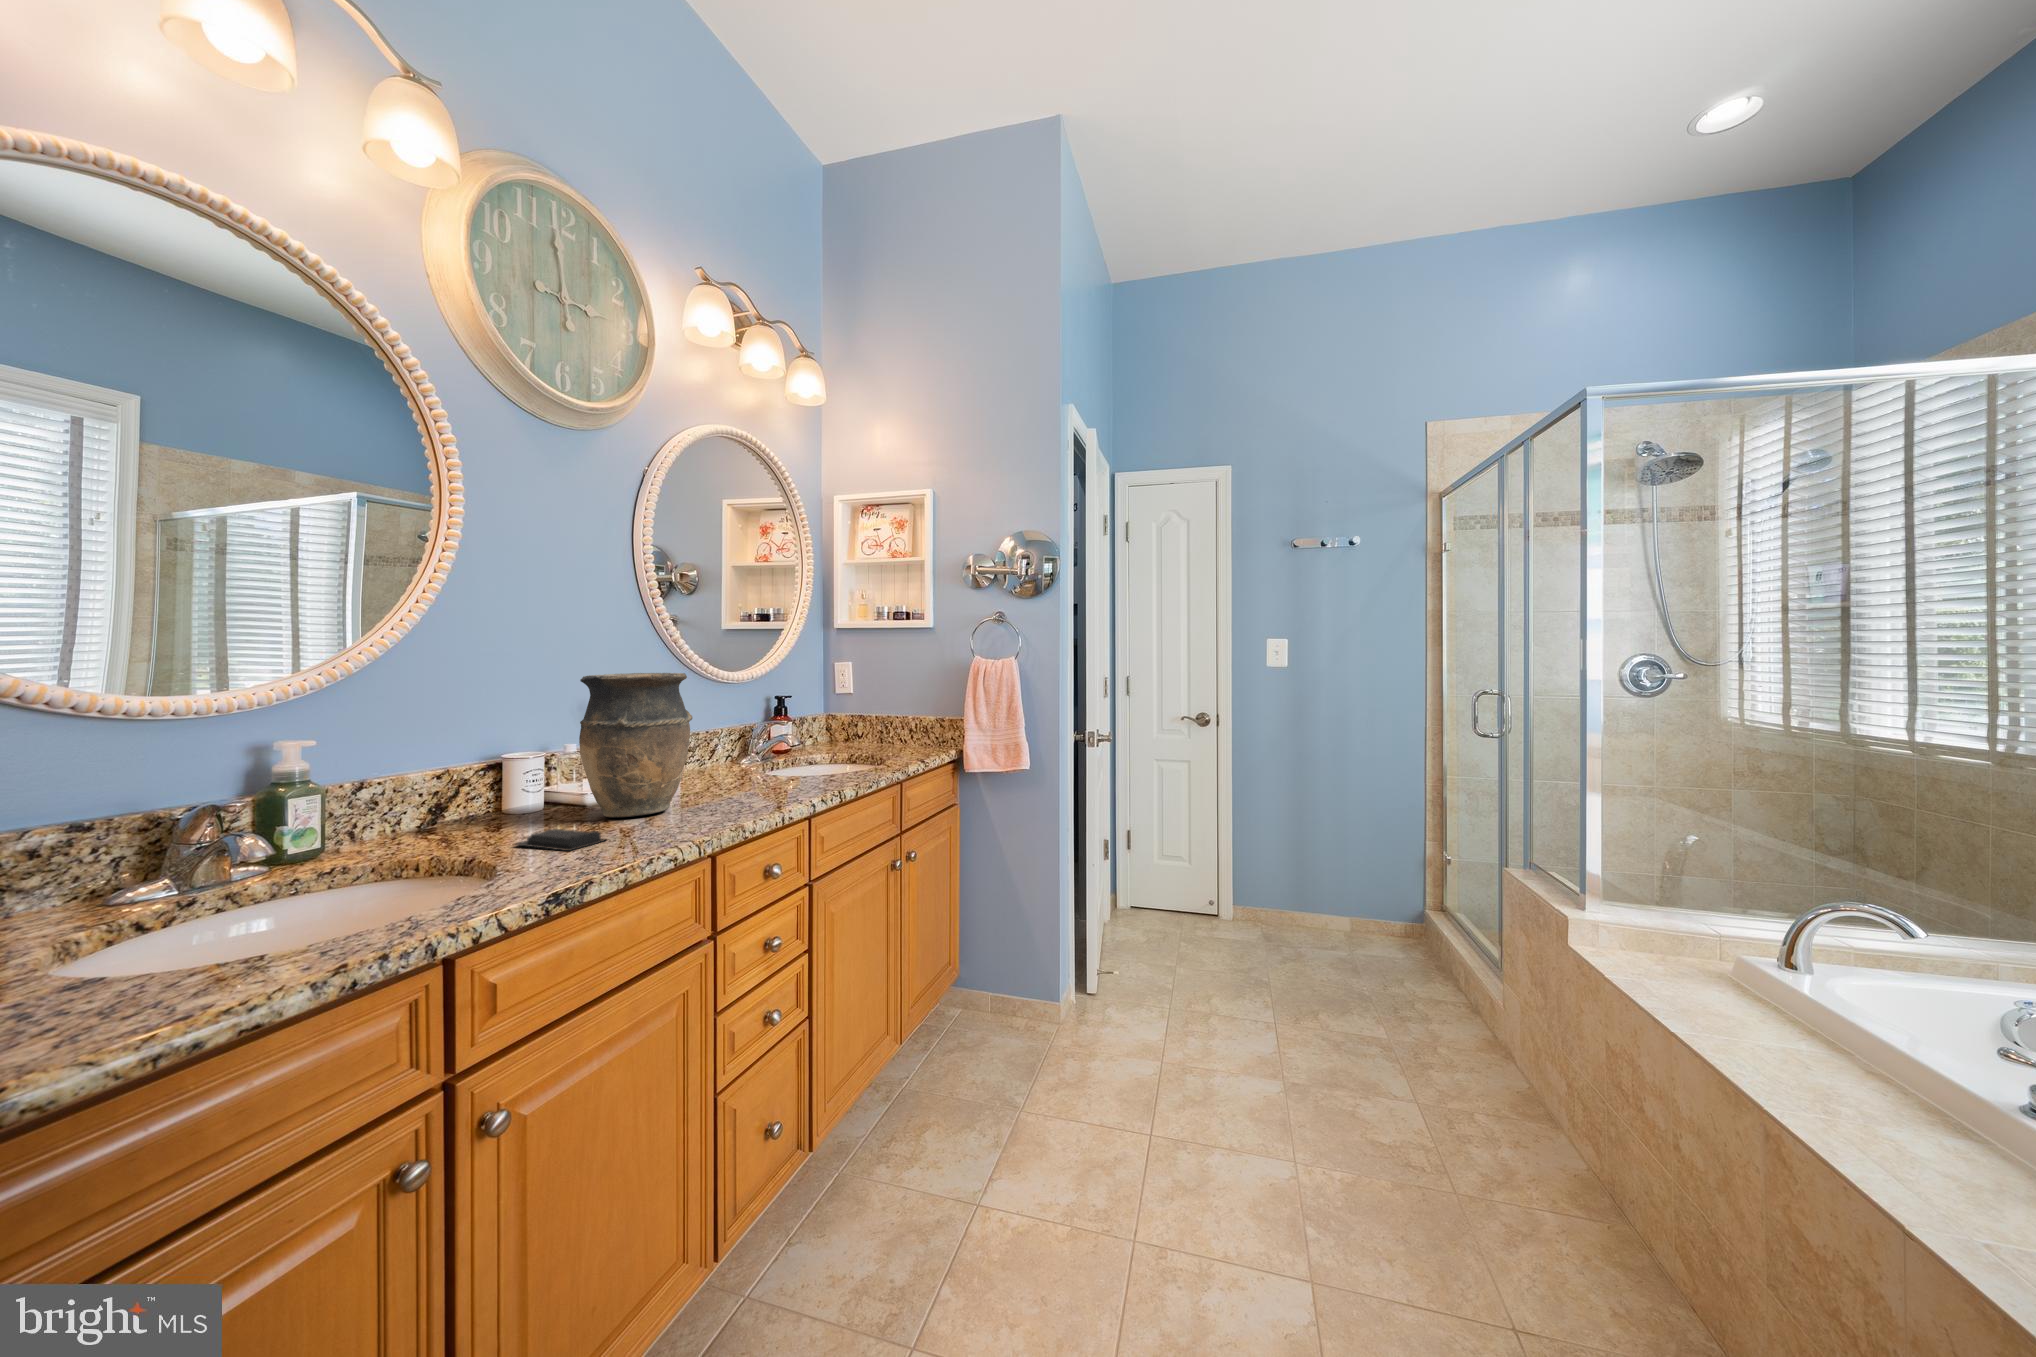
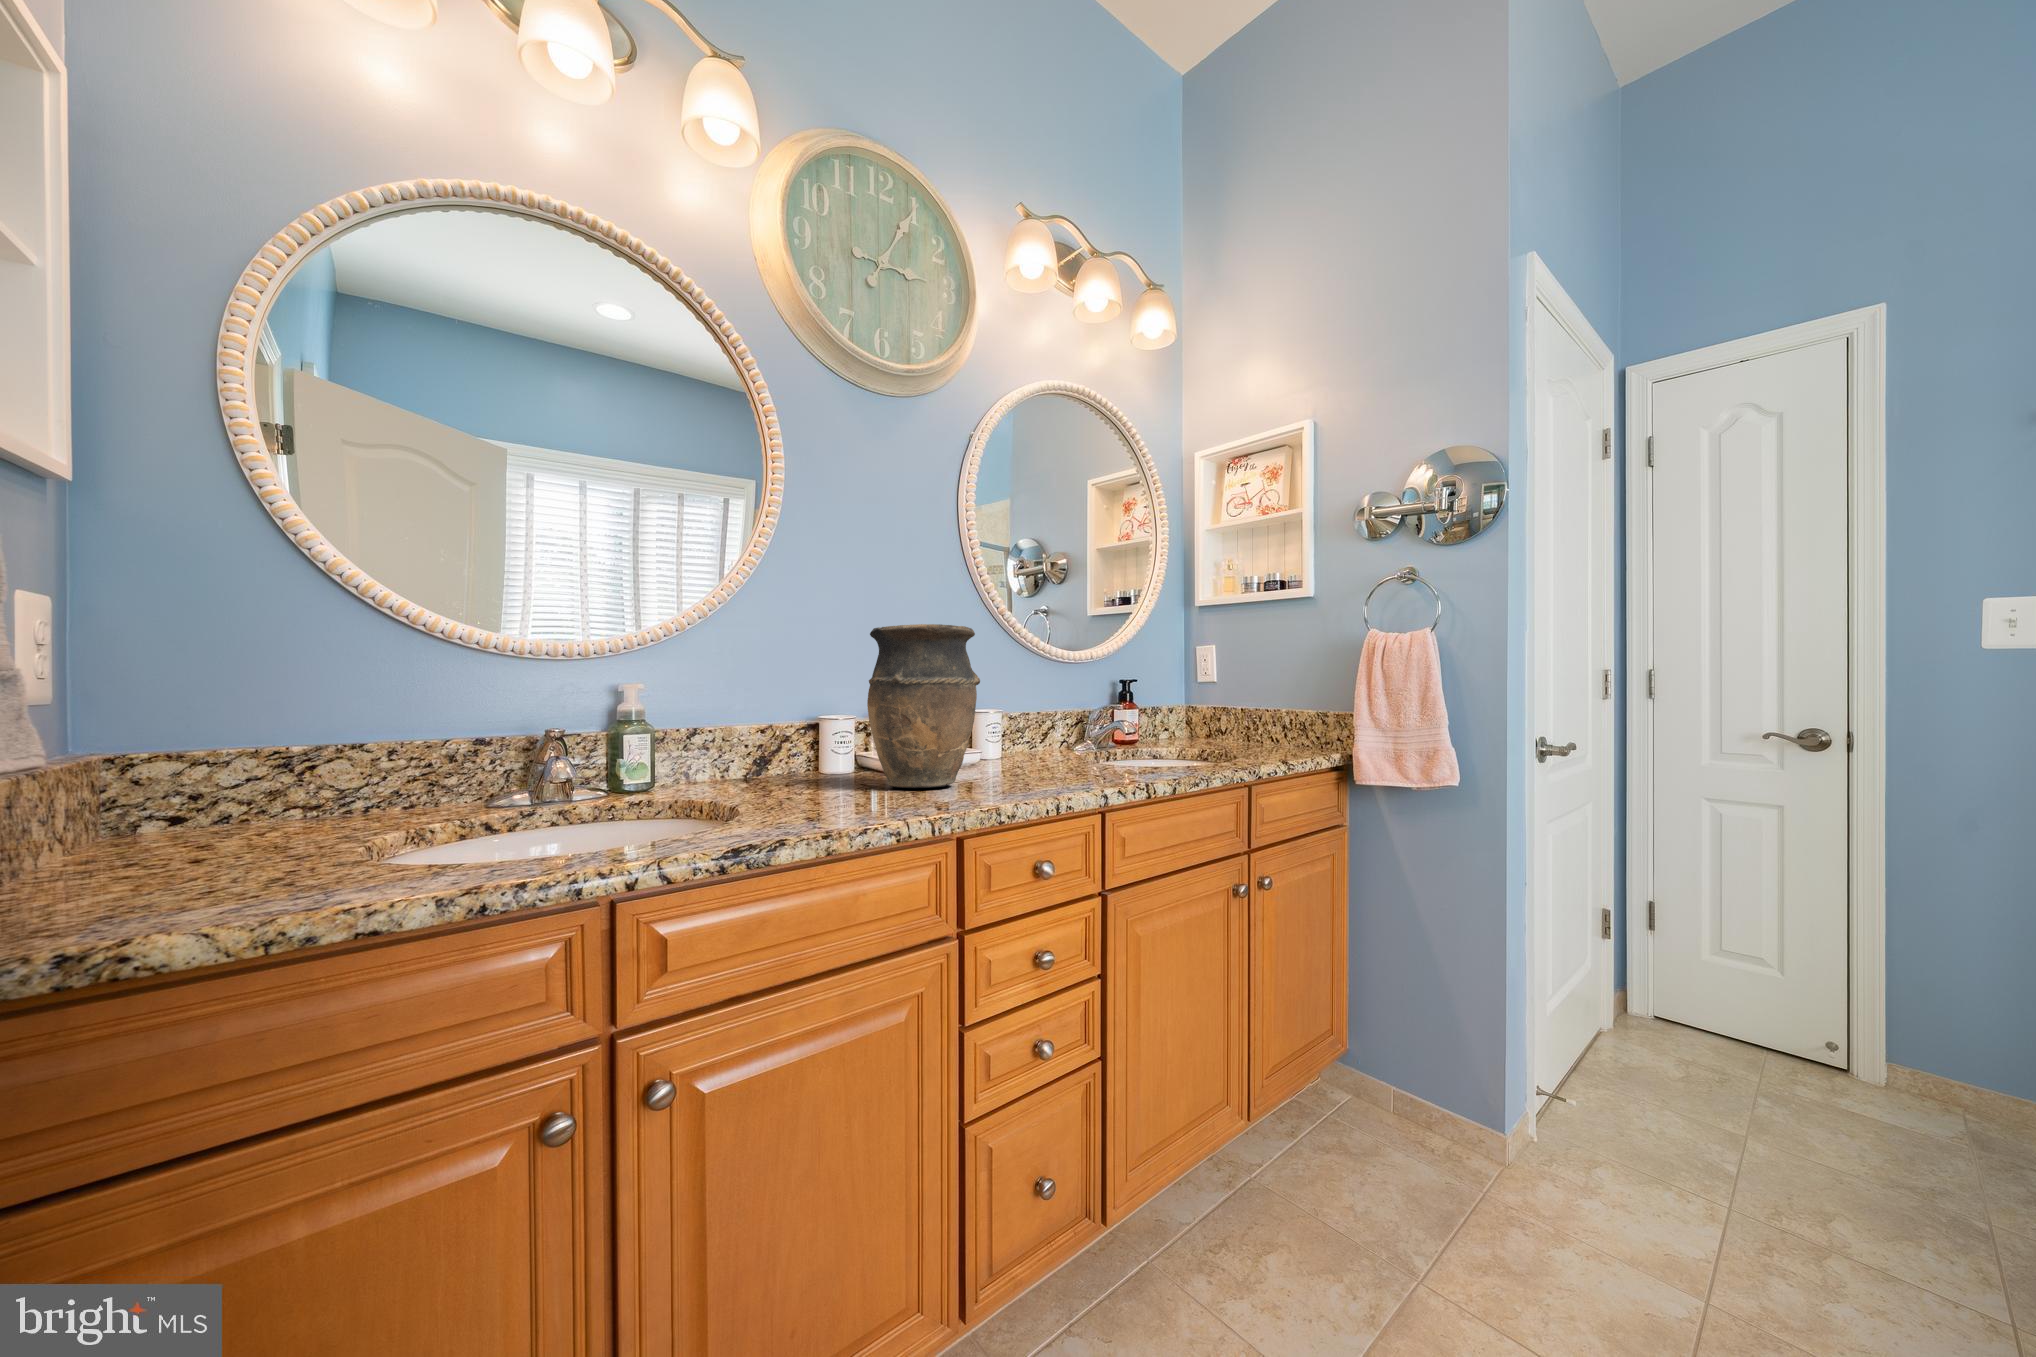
soap bar: present [516,829,605,851] -> none [781,788,856,810]

